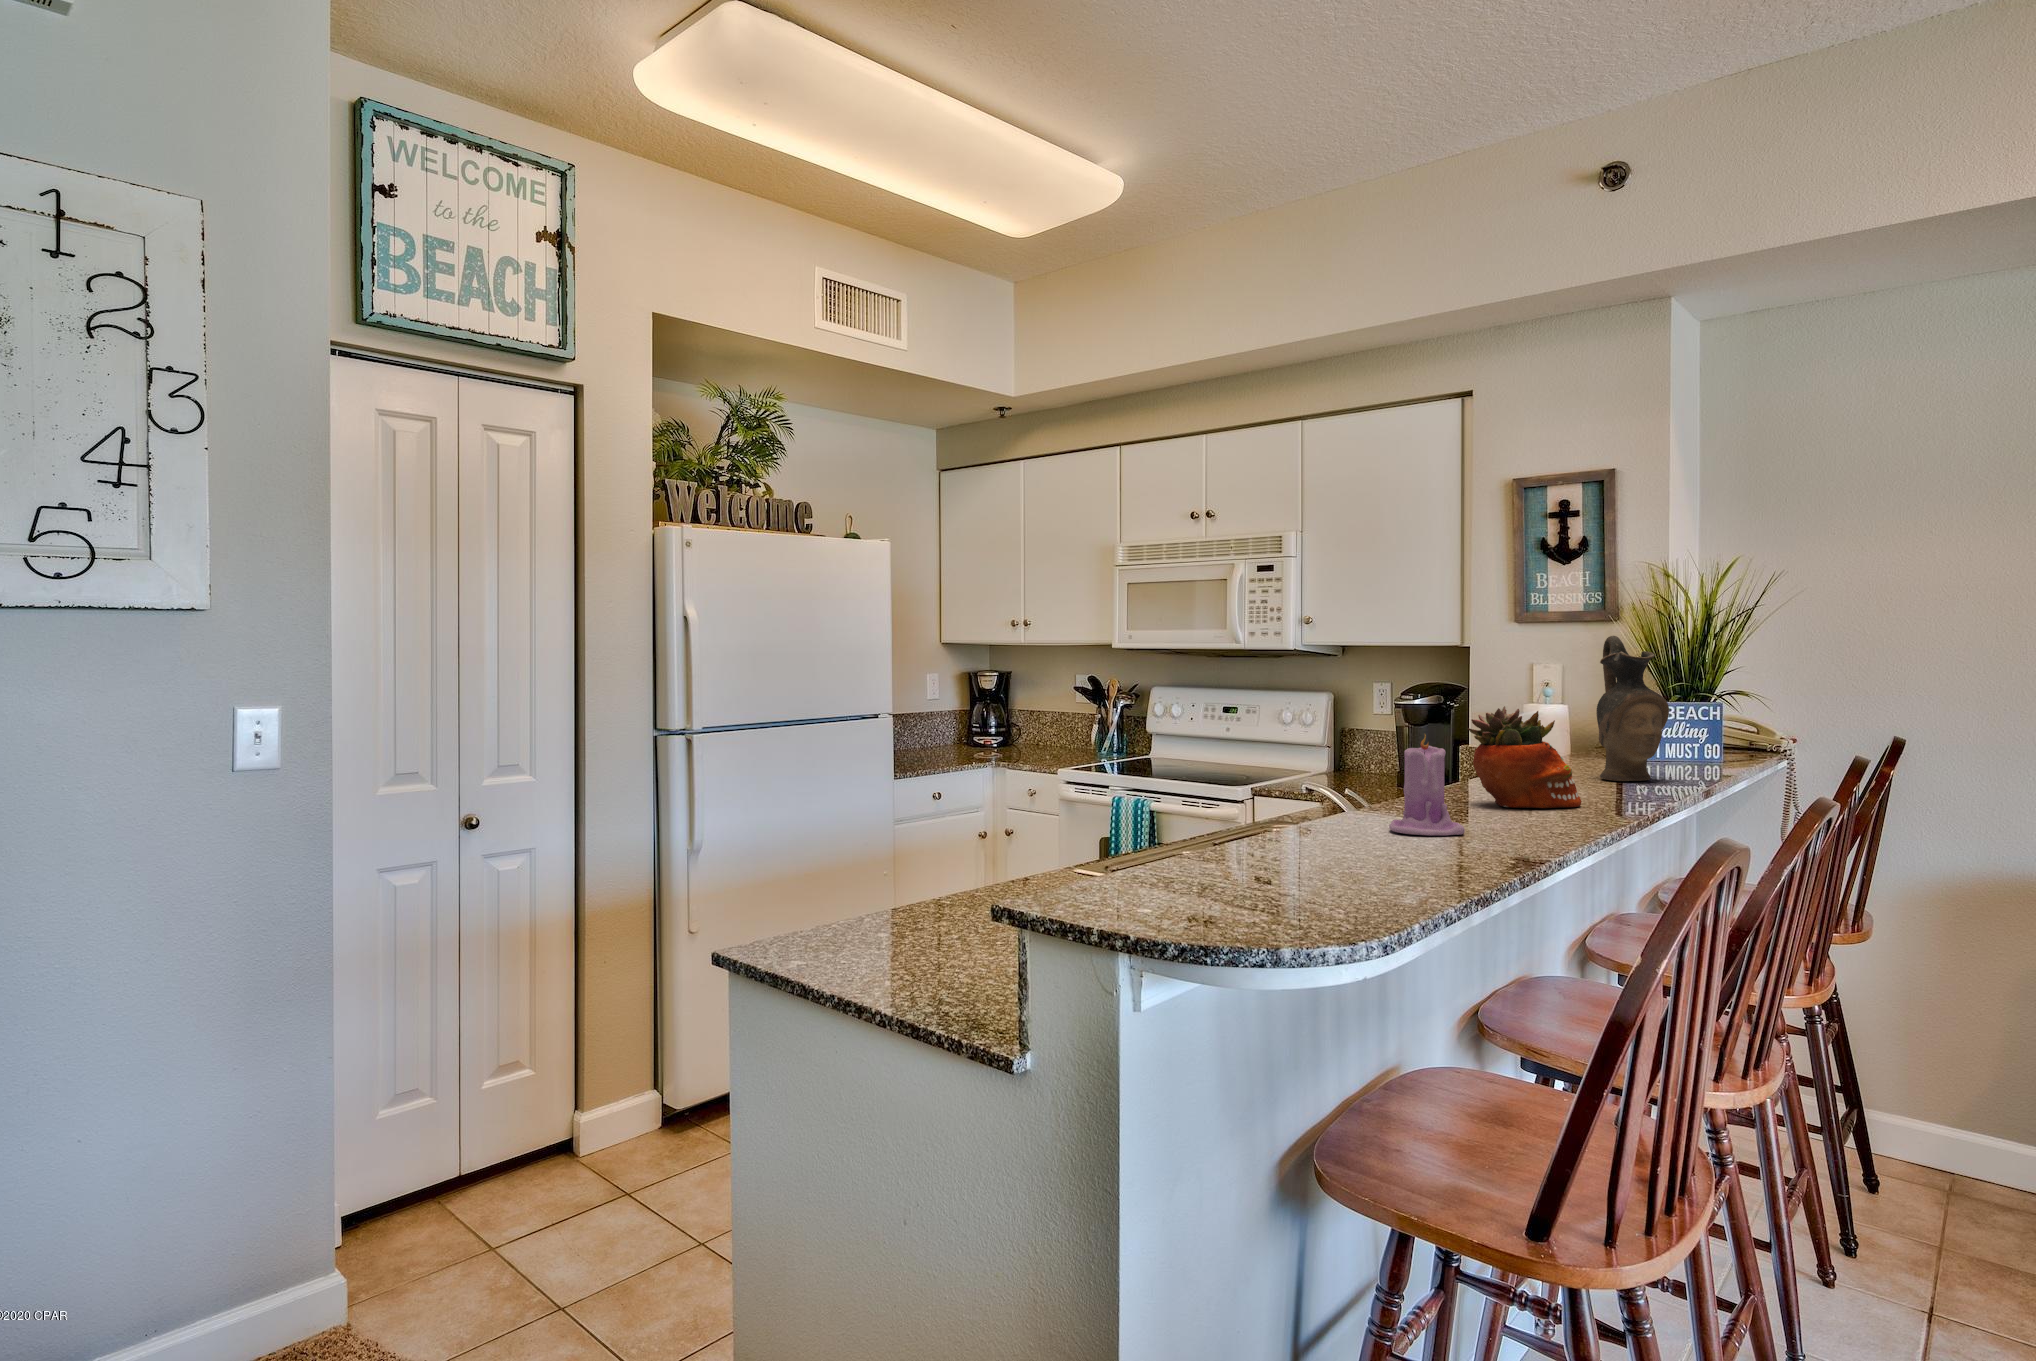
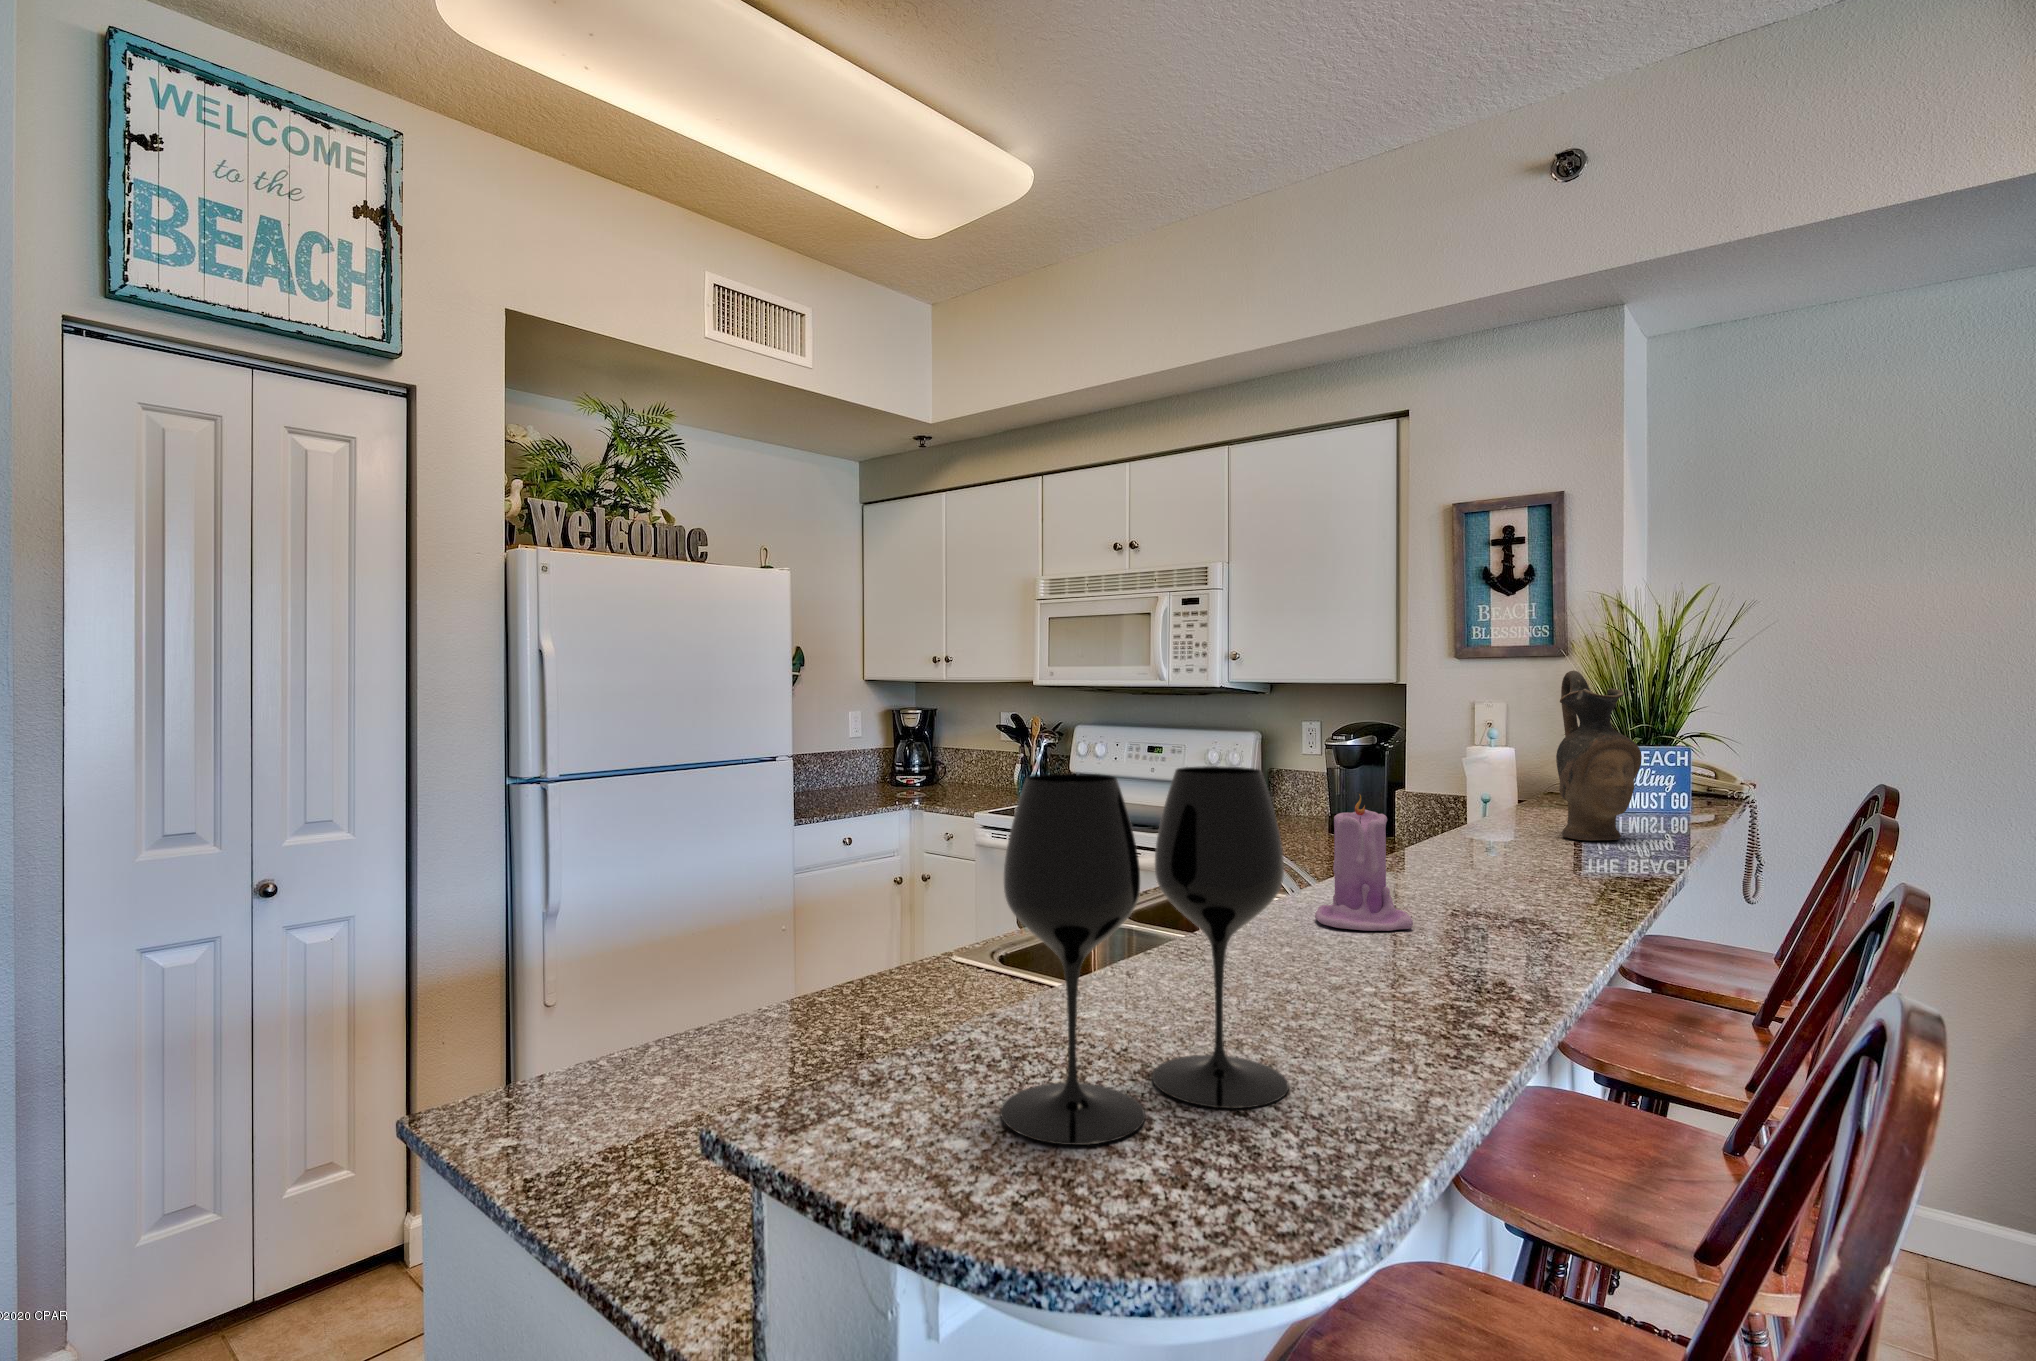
wine glass: none [1199,703,1377,925] -> present [1000,766,1289,1145]
succulent planter: present [1468,706,1582,808] -> none [1411,755,1552,883]

